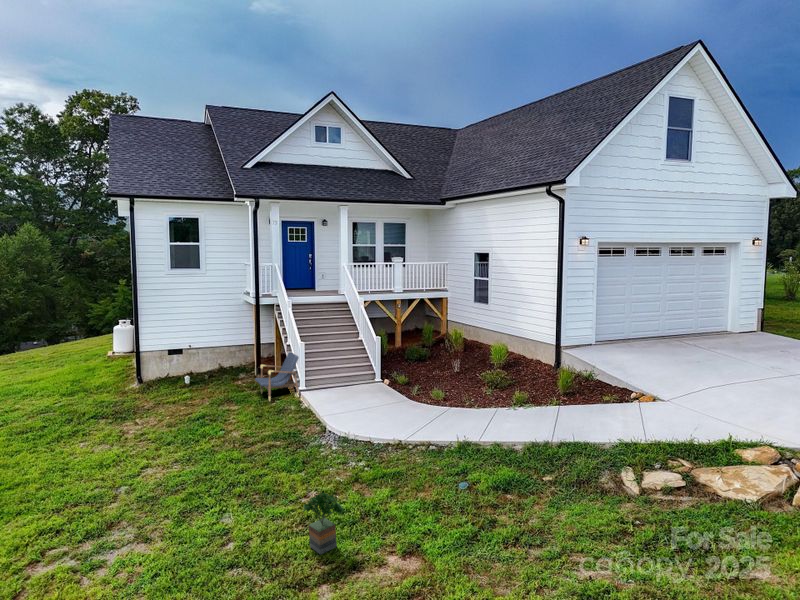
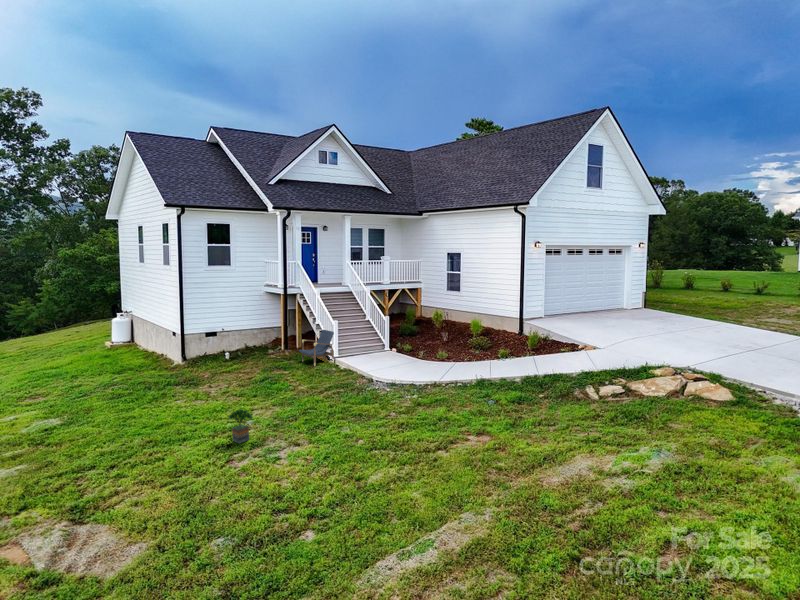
potted tree: present [304,493,343,555] -> present [229,409,252,444]

